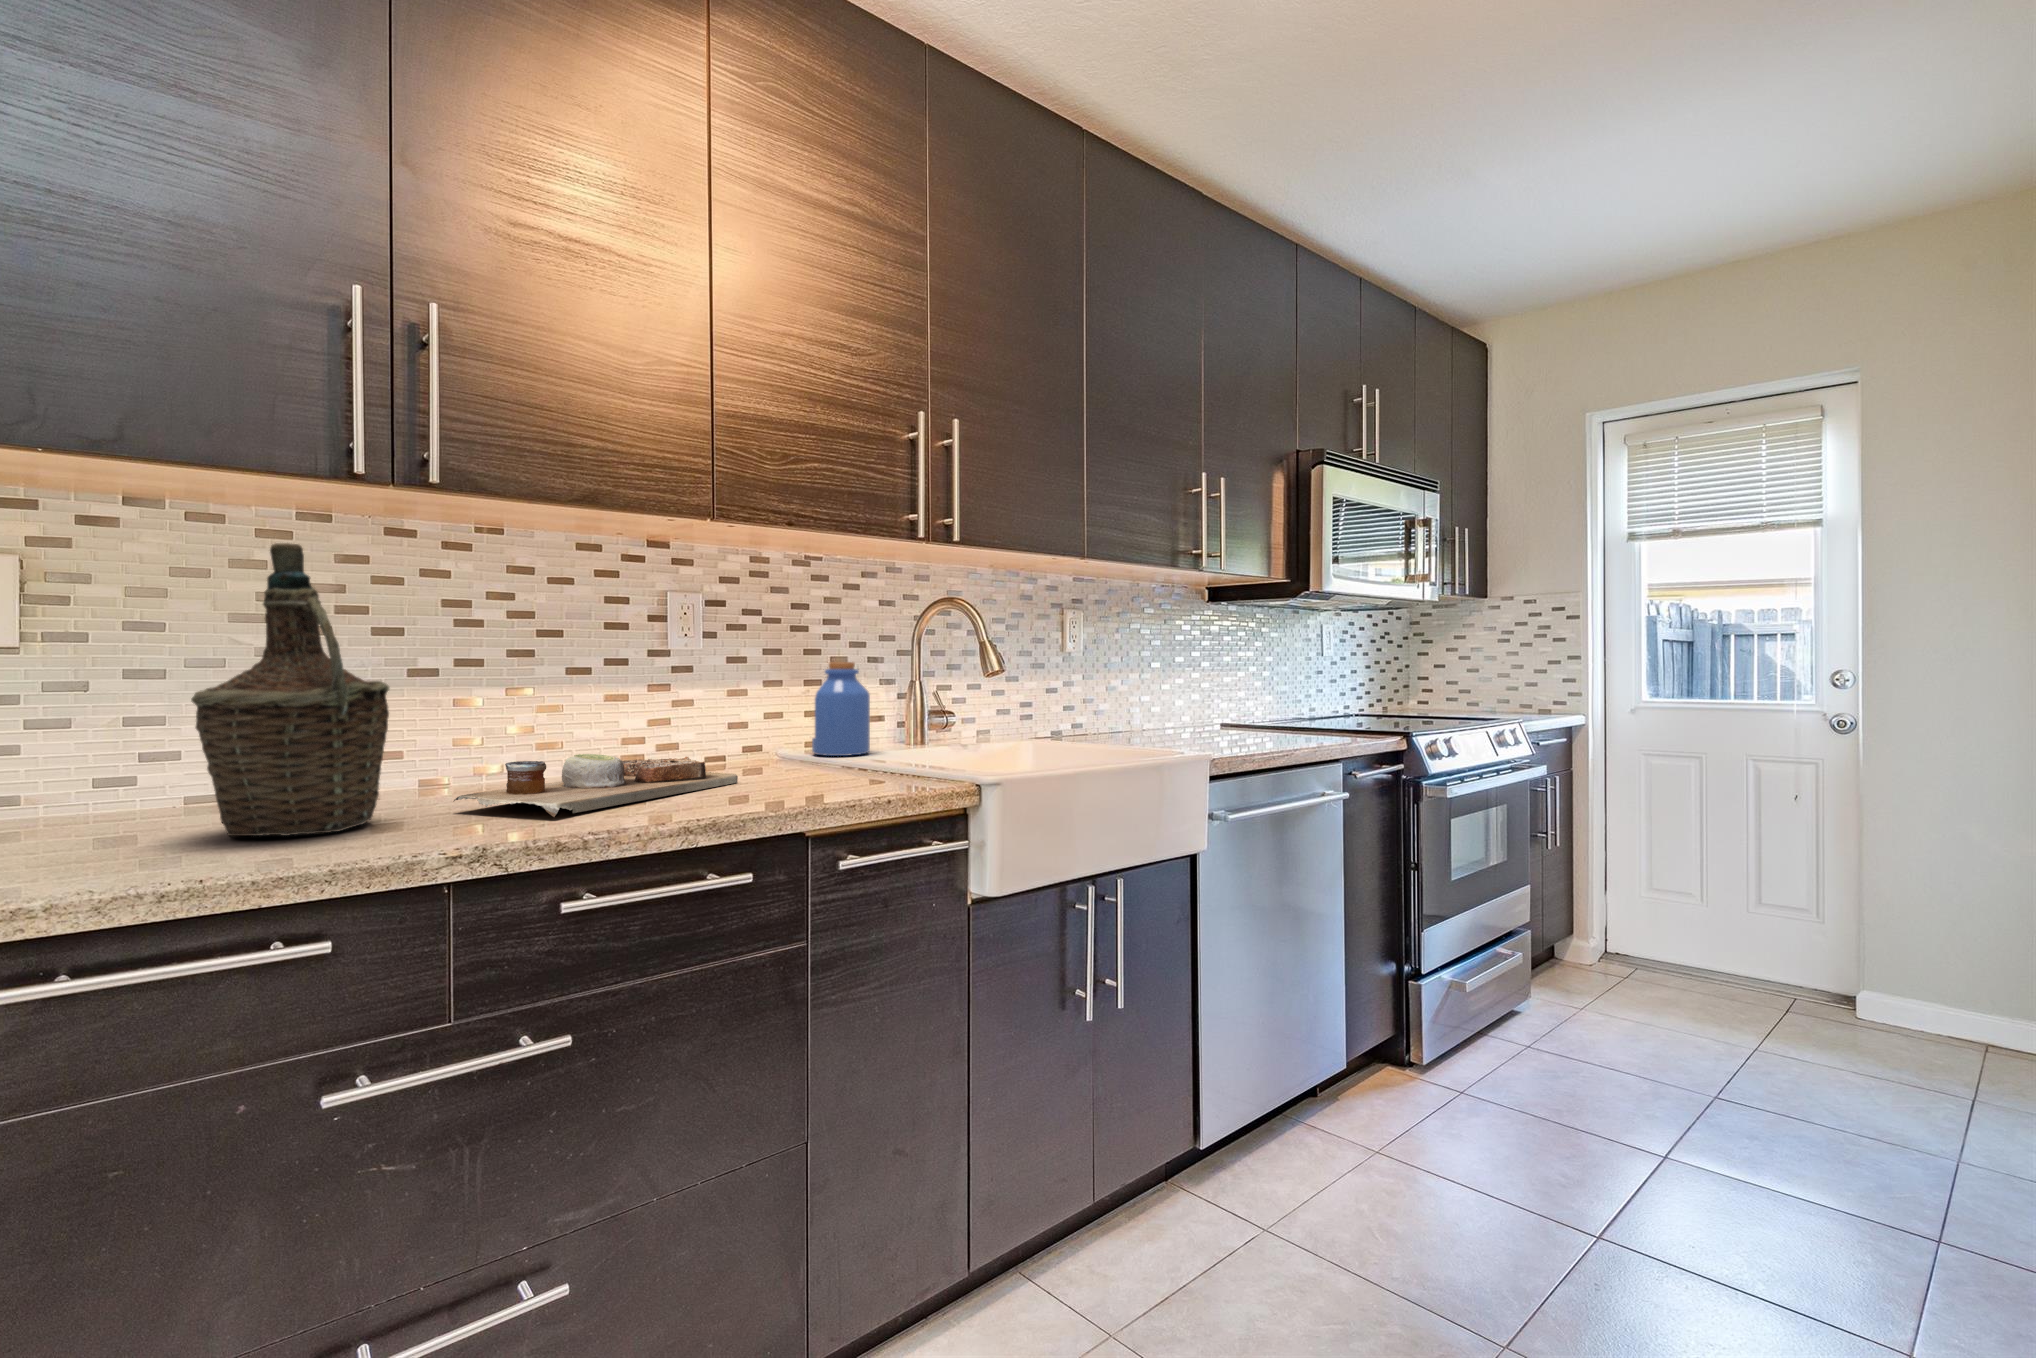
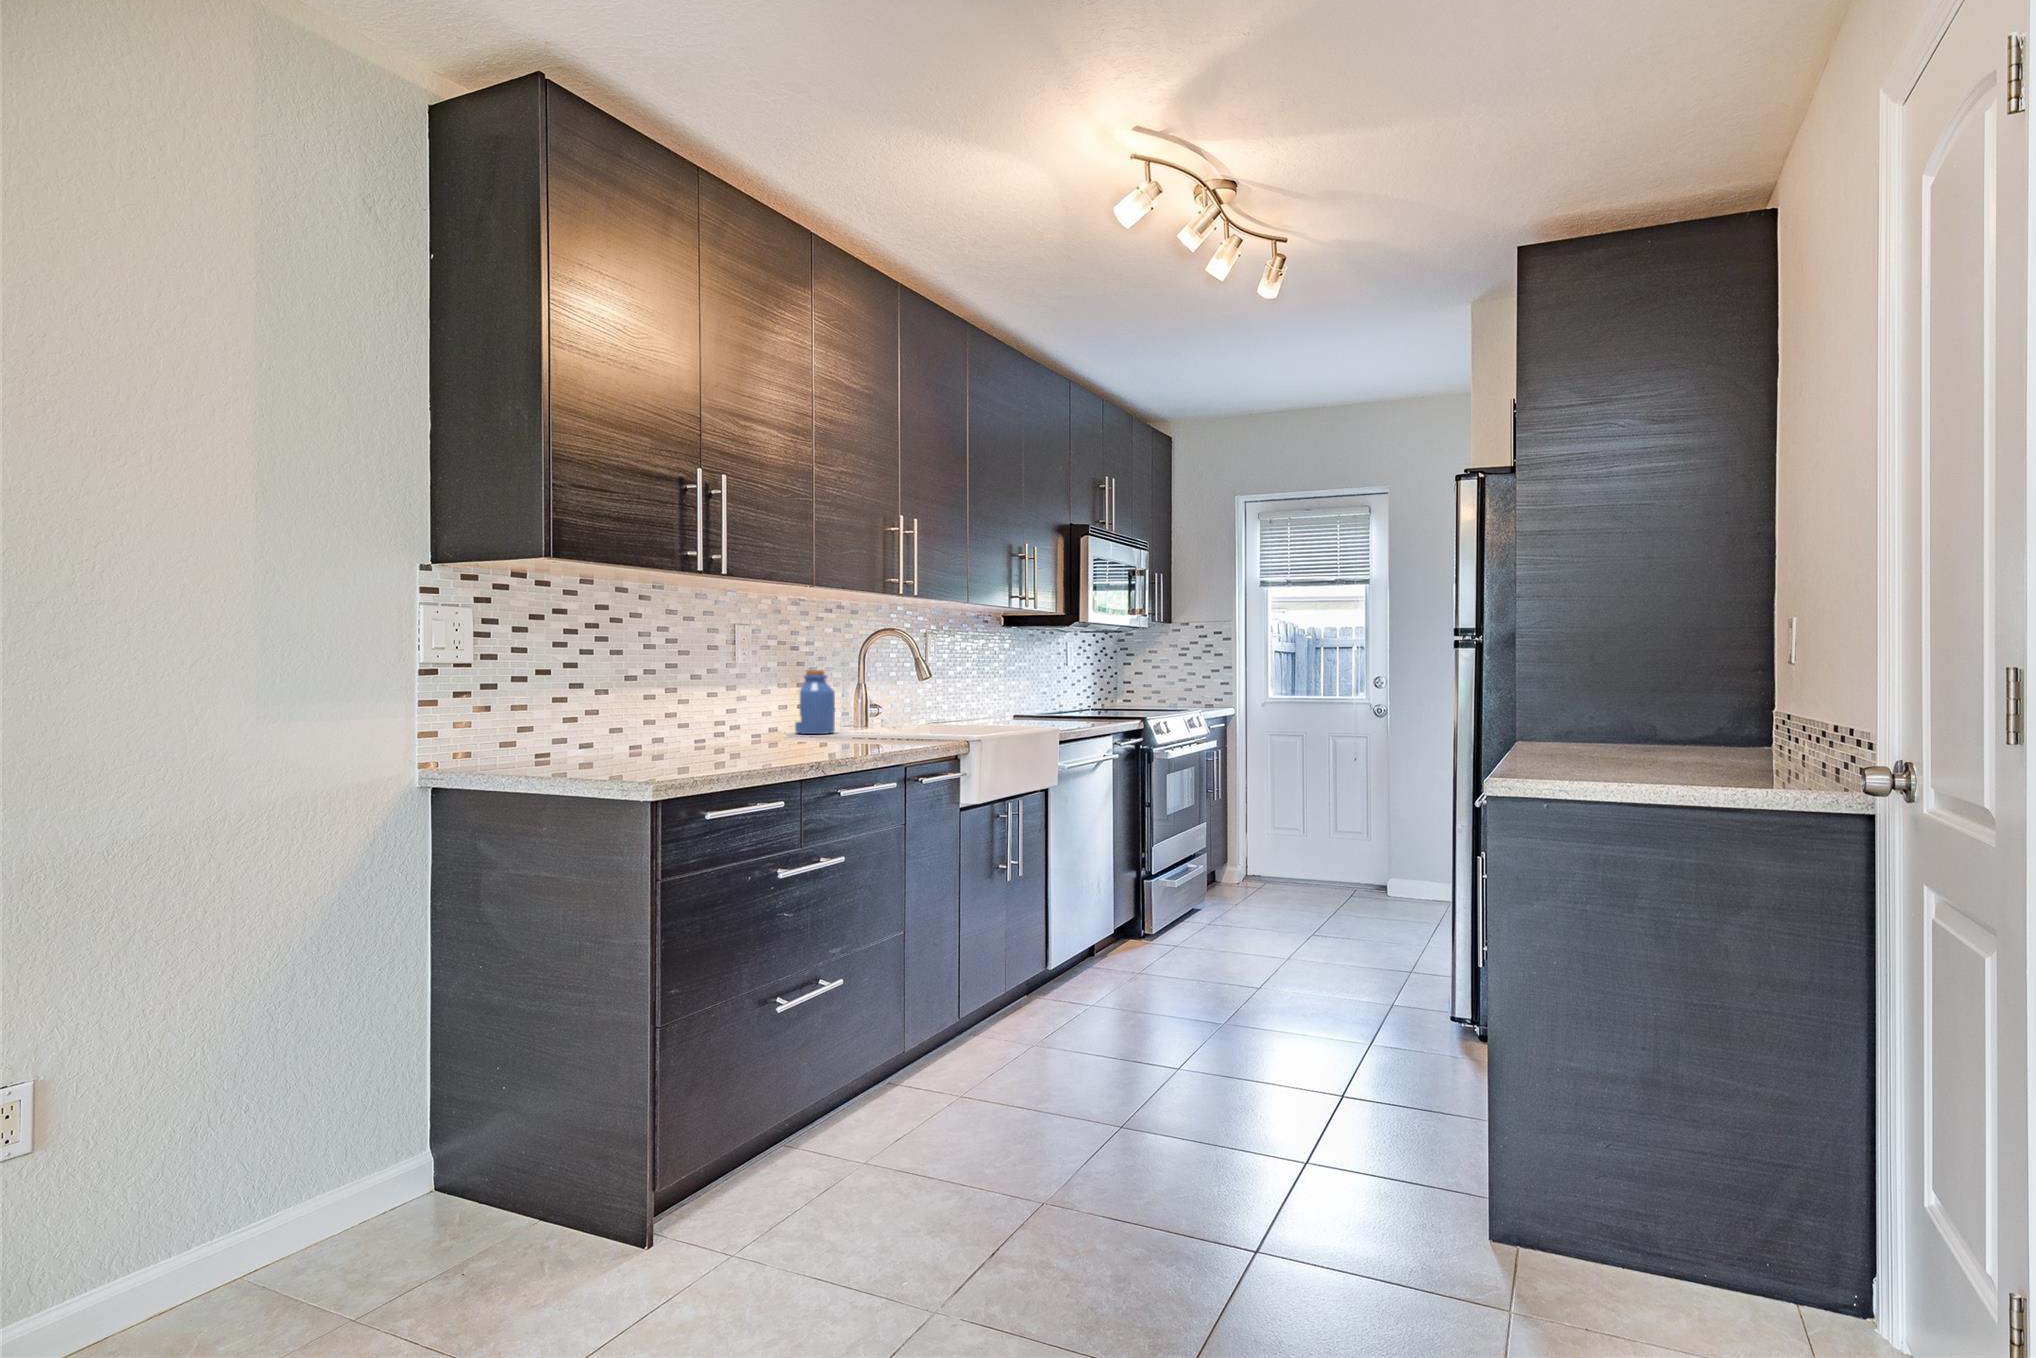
bottle: present [191,543,390,836] -> none [632,608,723,764]
cutting board: present [454,754,738,817] -> none [719,725,818,755]

